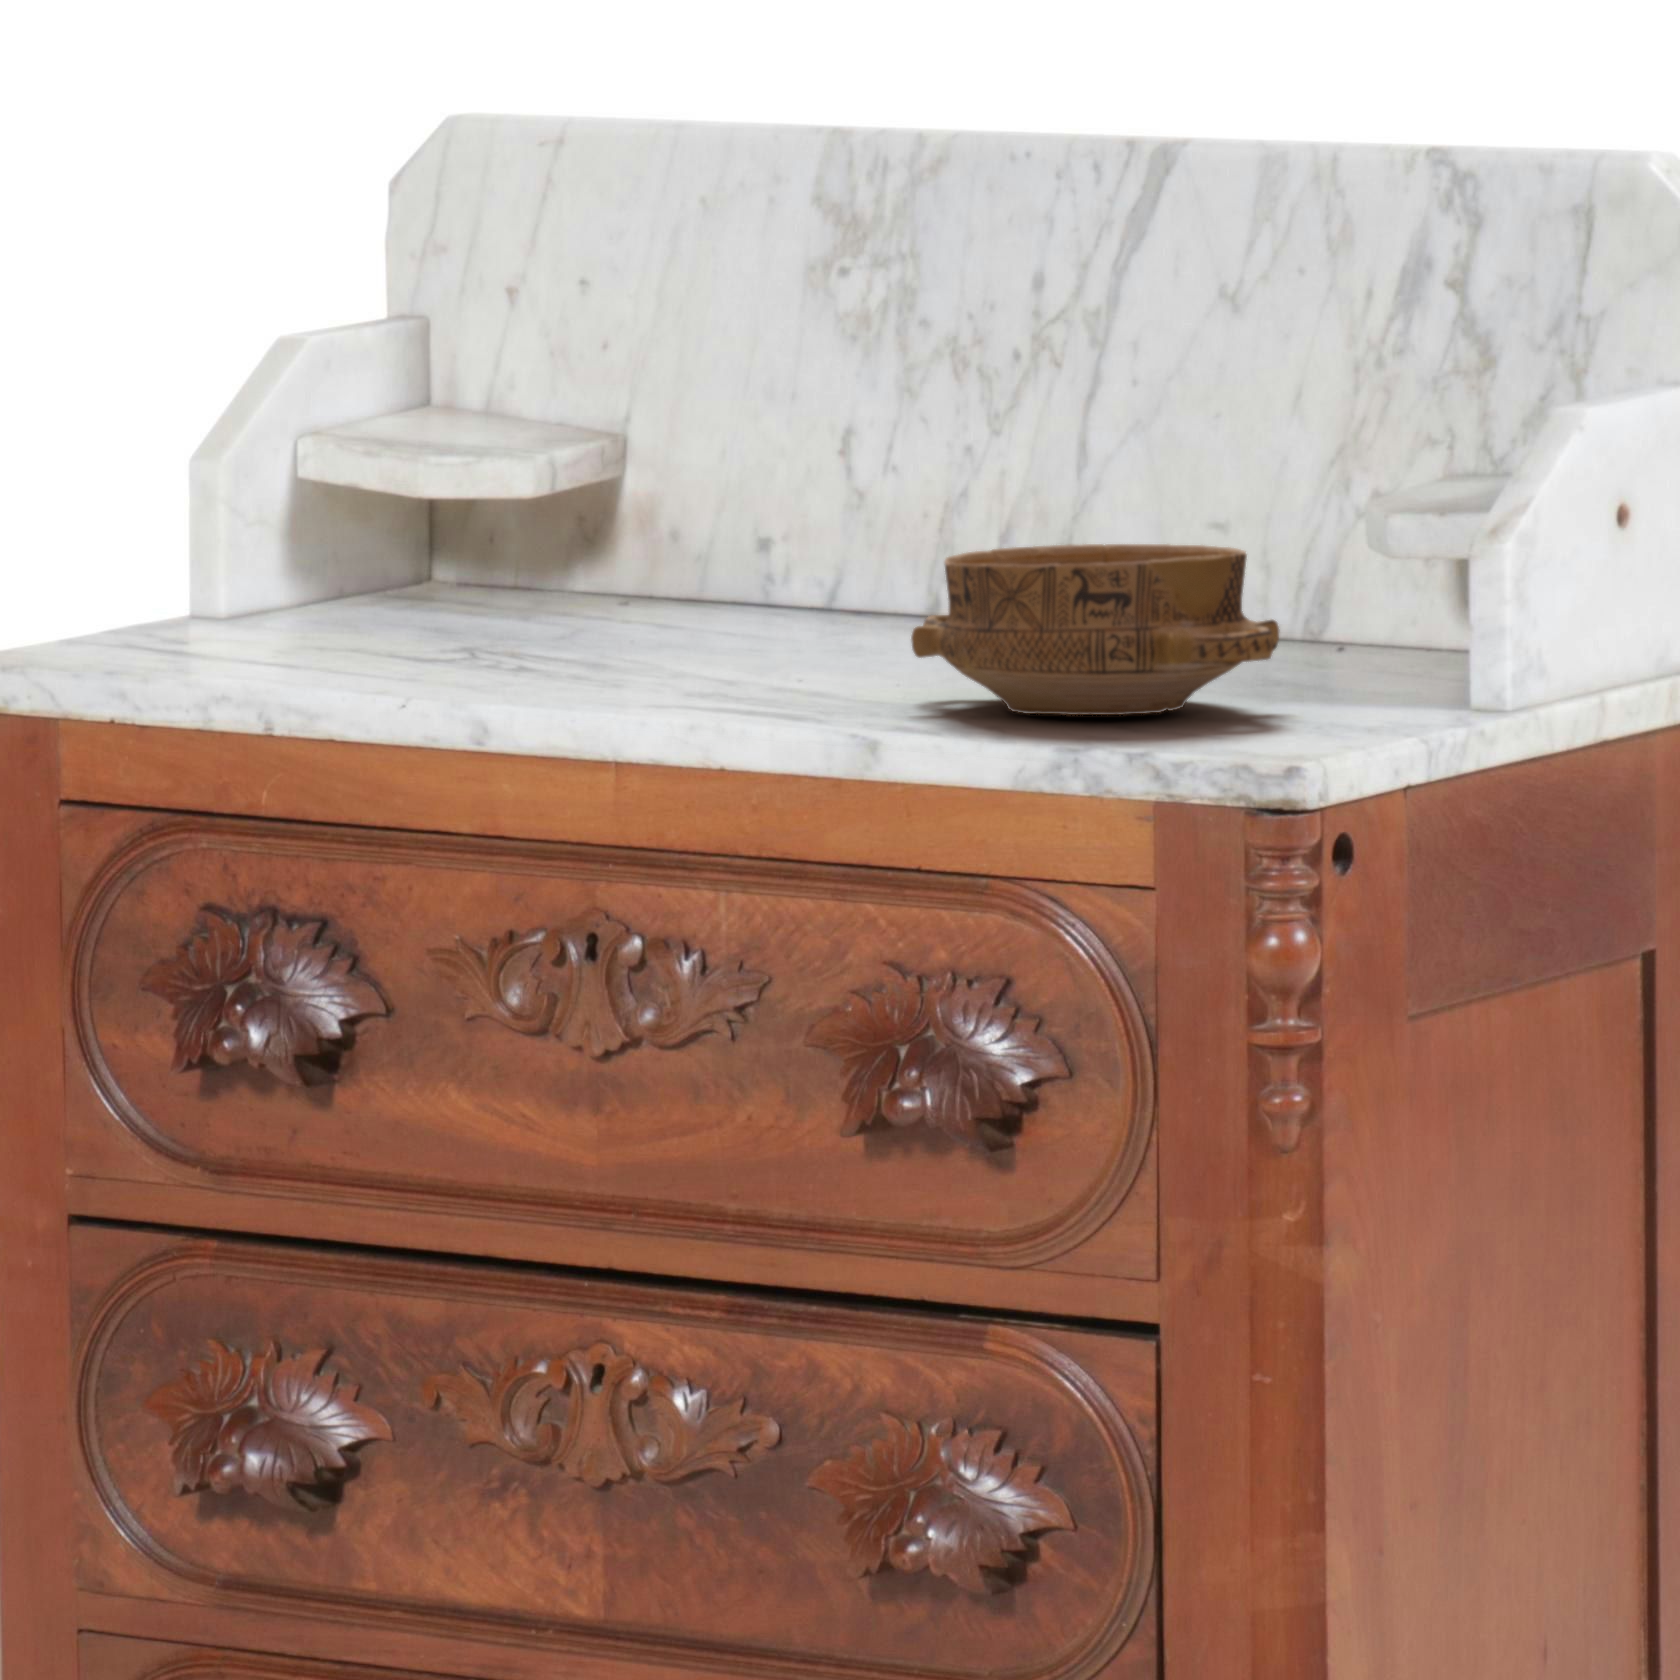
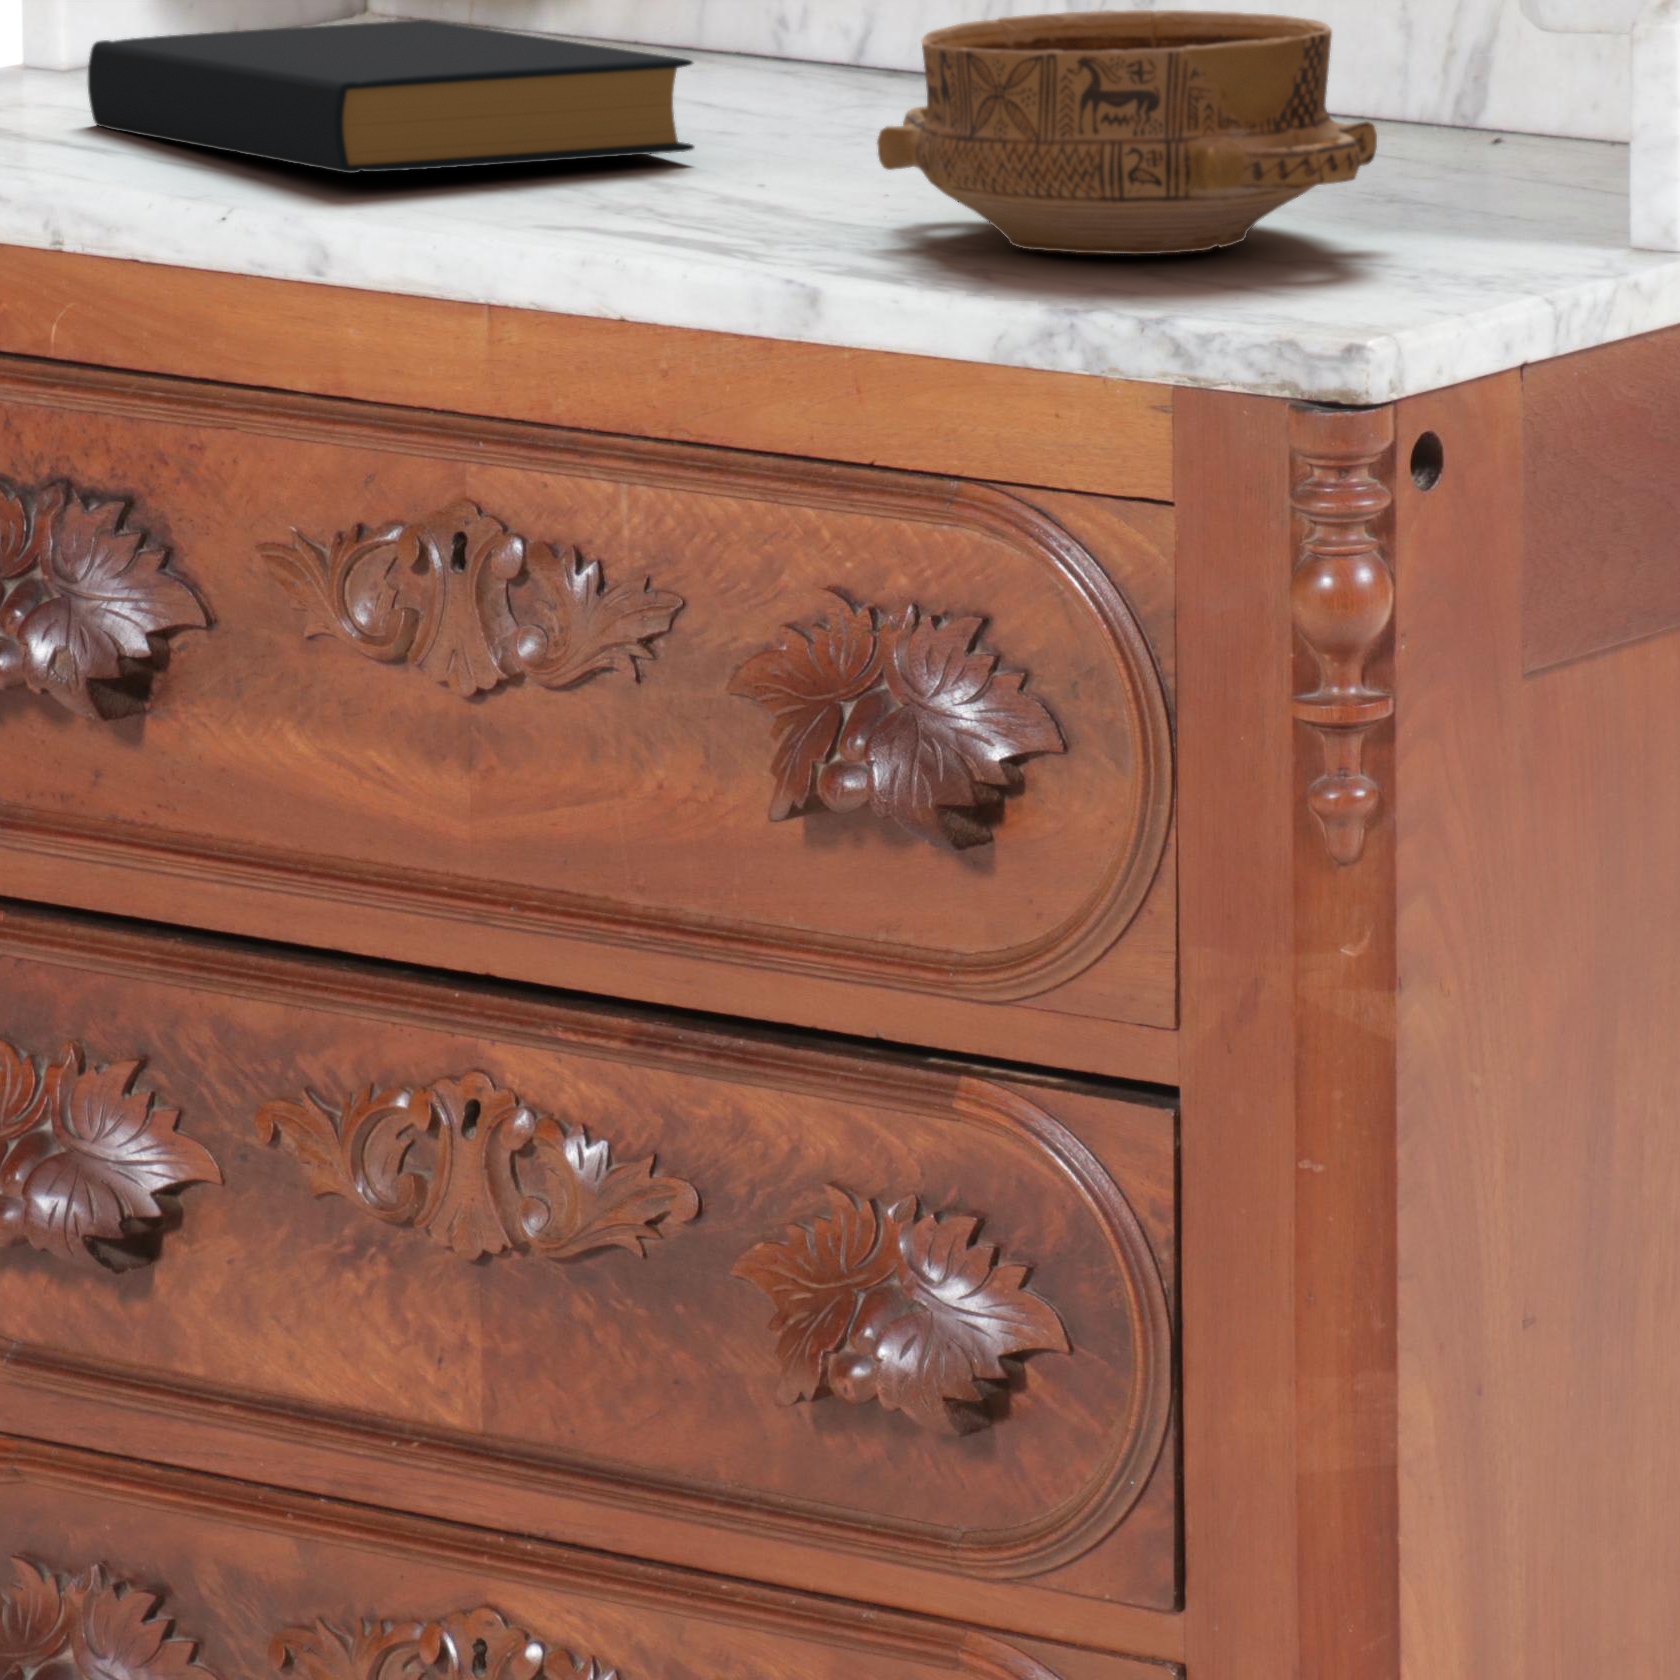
hardback book: none [269,573,745,671] -> present [88,20,694,173]

